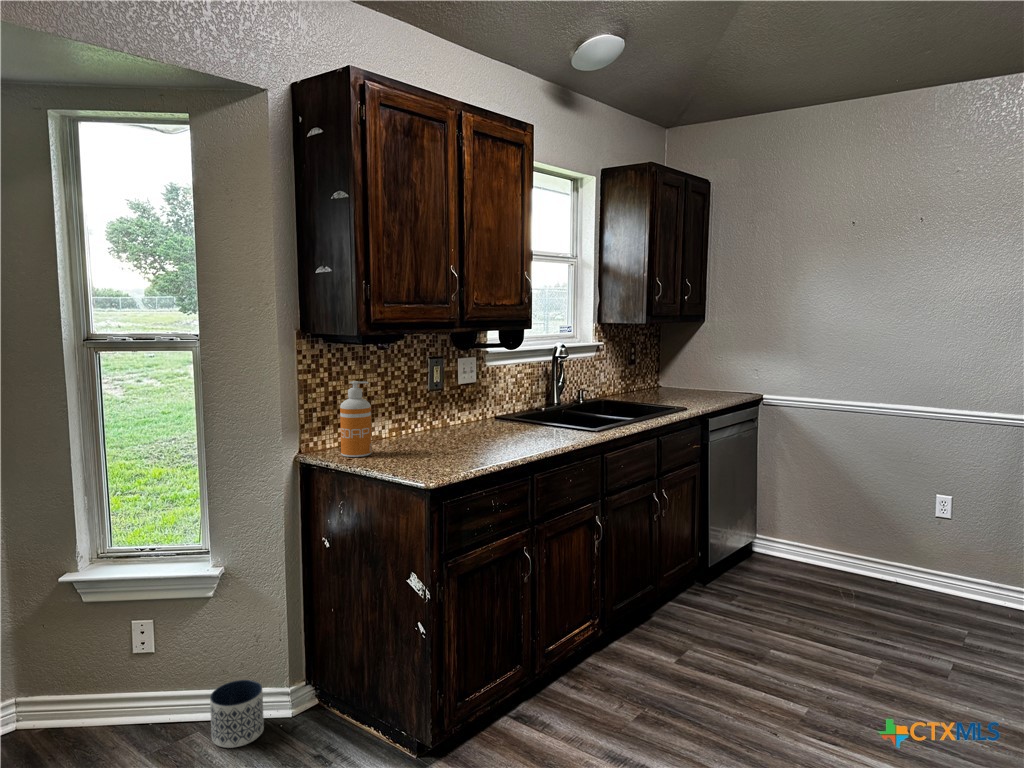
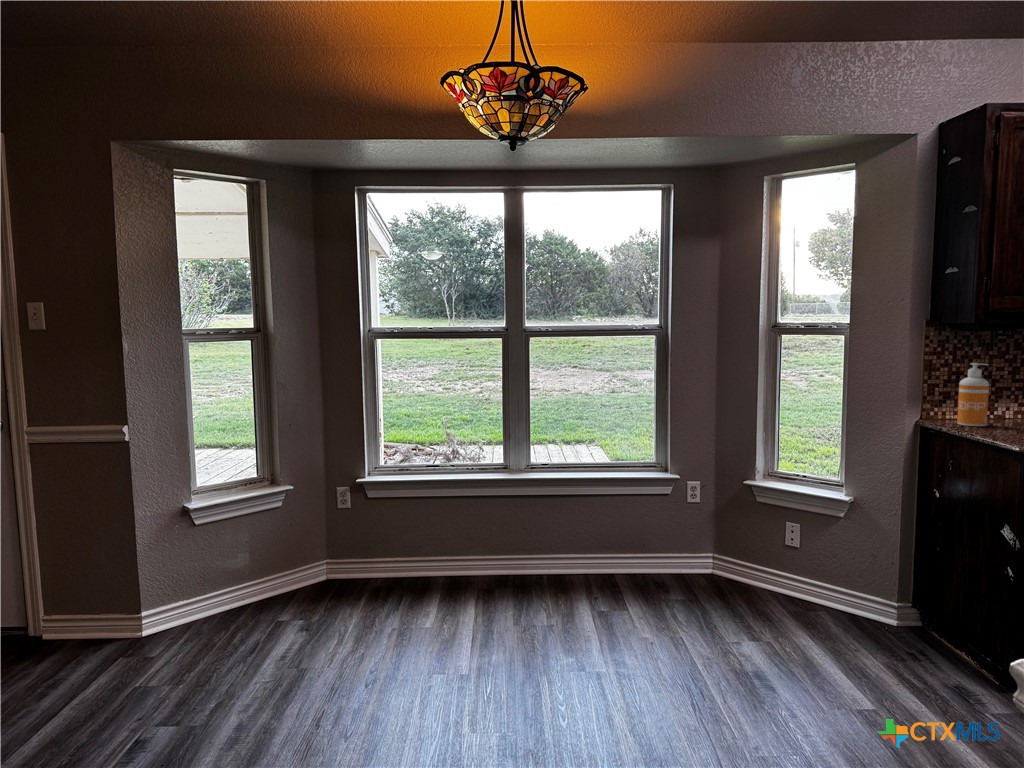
planter: present [210,680,264,748] -> none [831,582,872,627]

